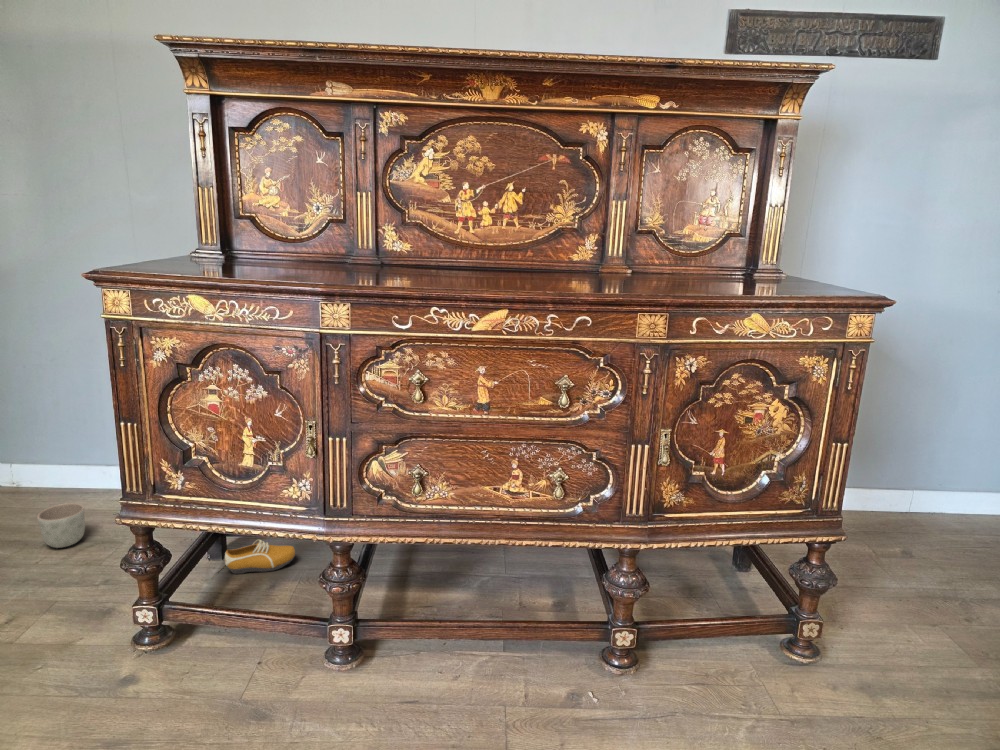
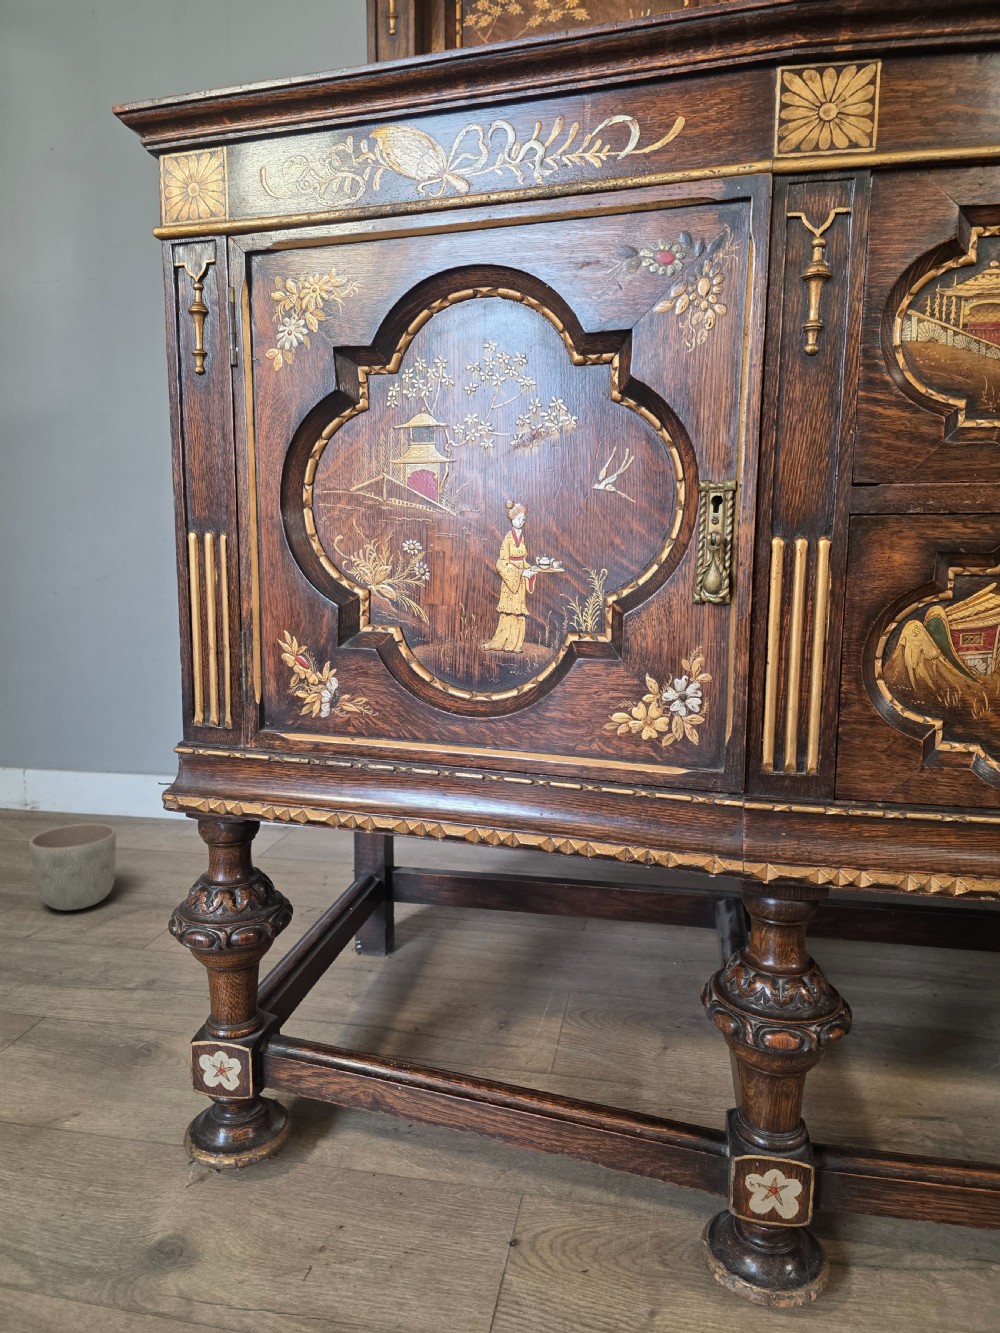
shoe: present [225,540,295,574] -> none [393,914,545,991]

